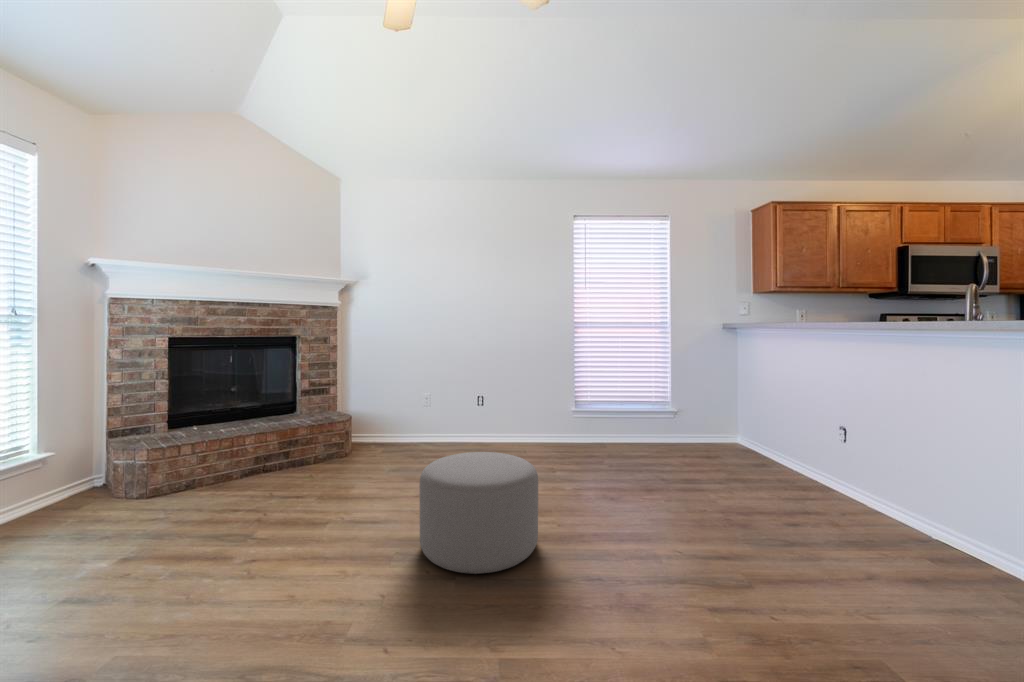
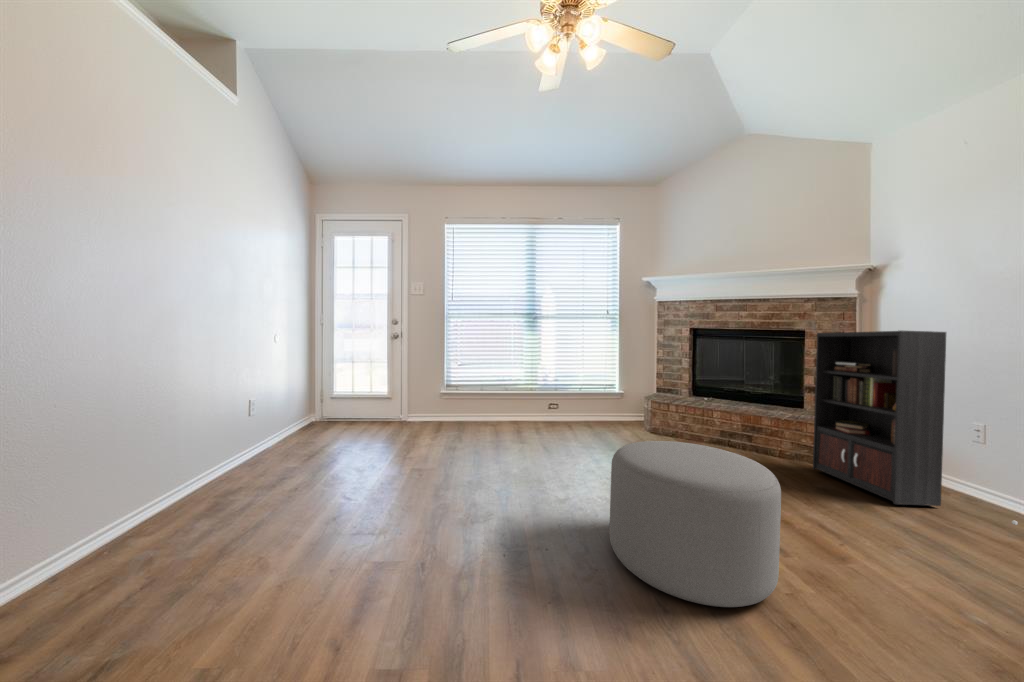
bookcase: none [348,343,444,459] -> present [813,331,1018,525]

